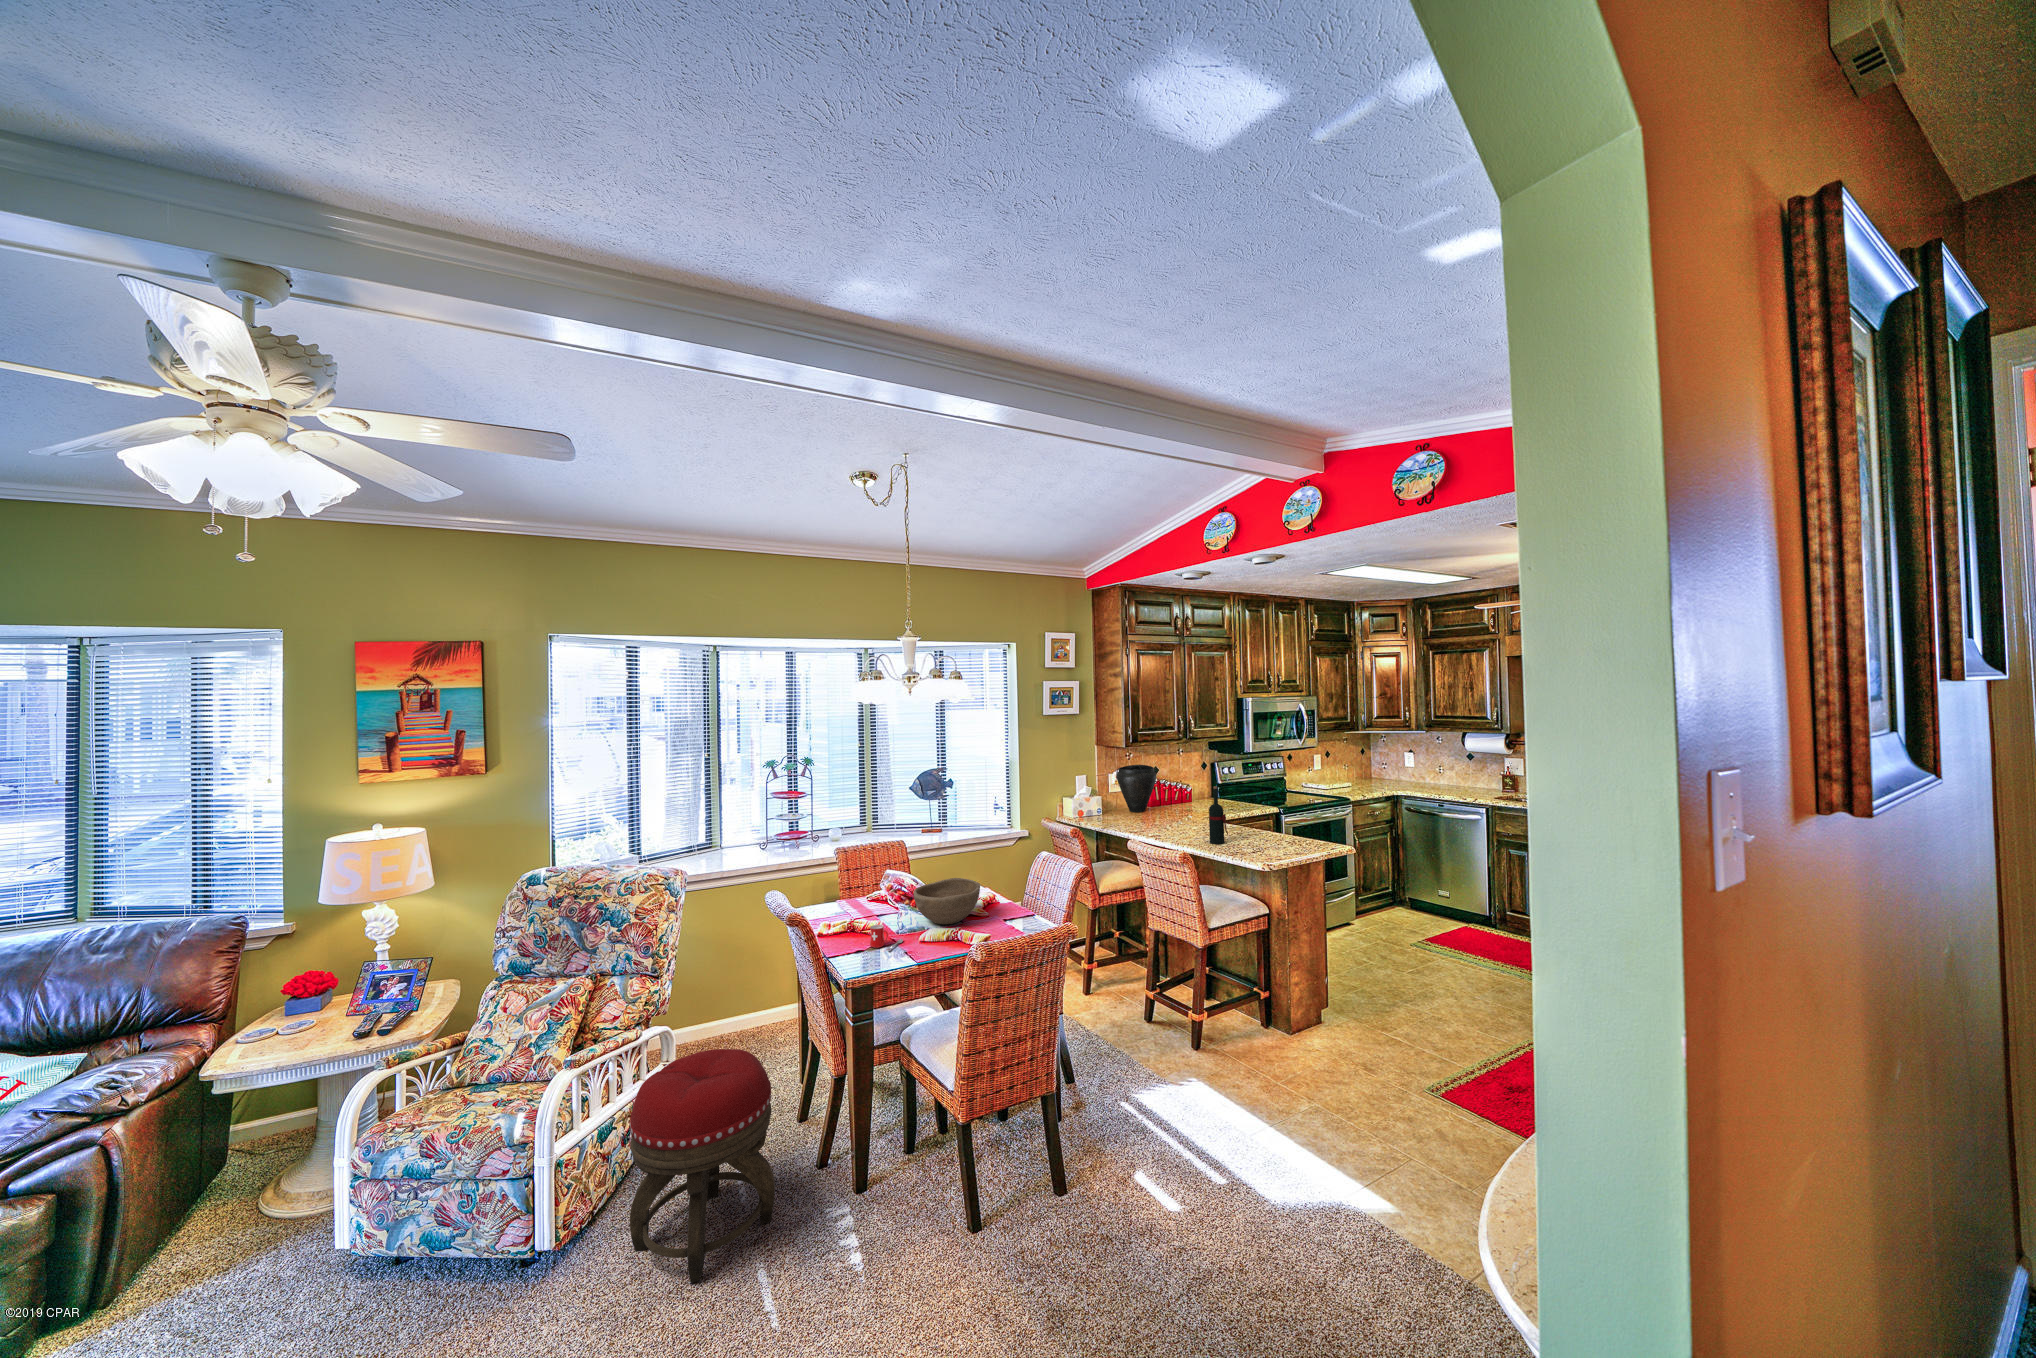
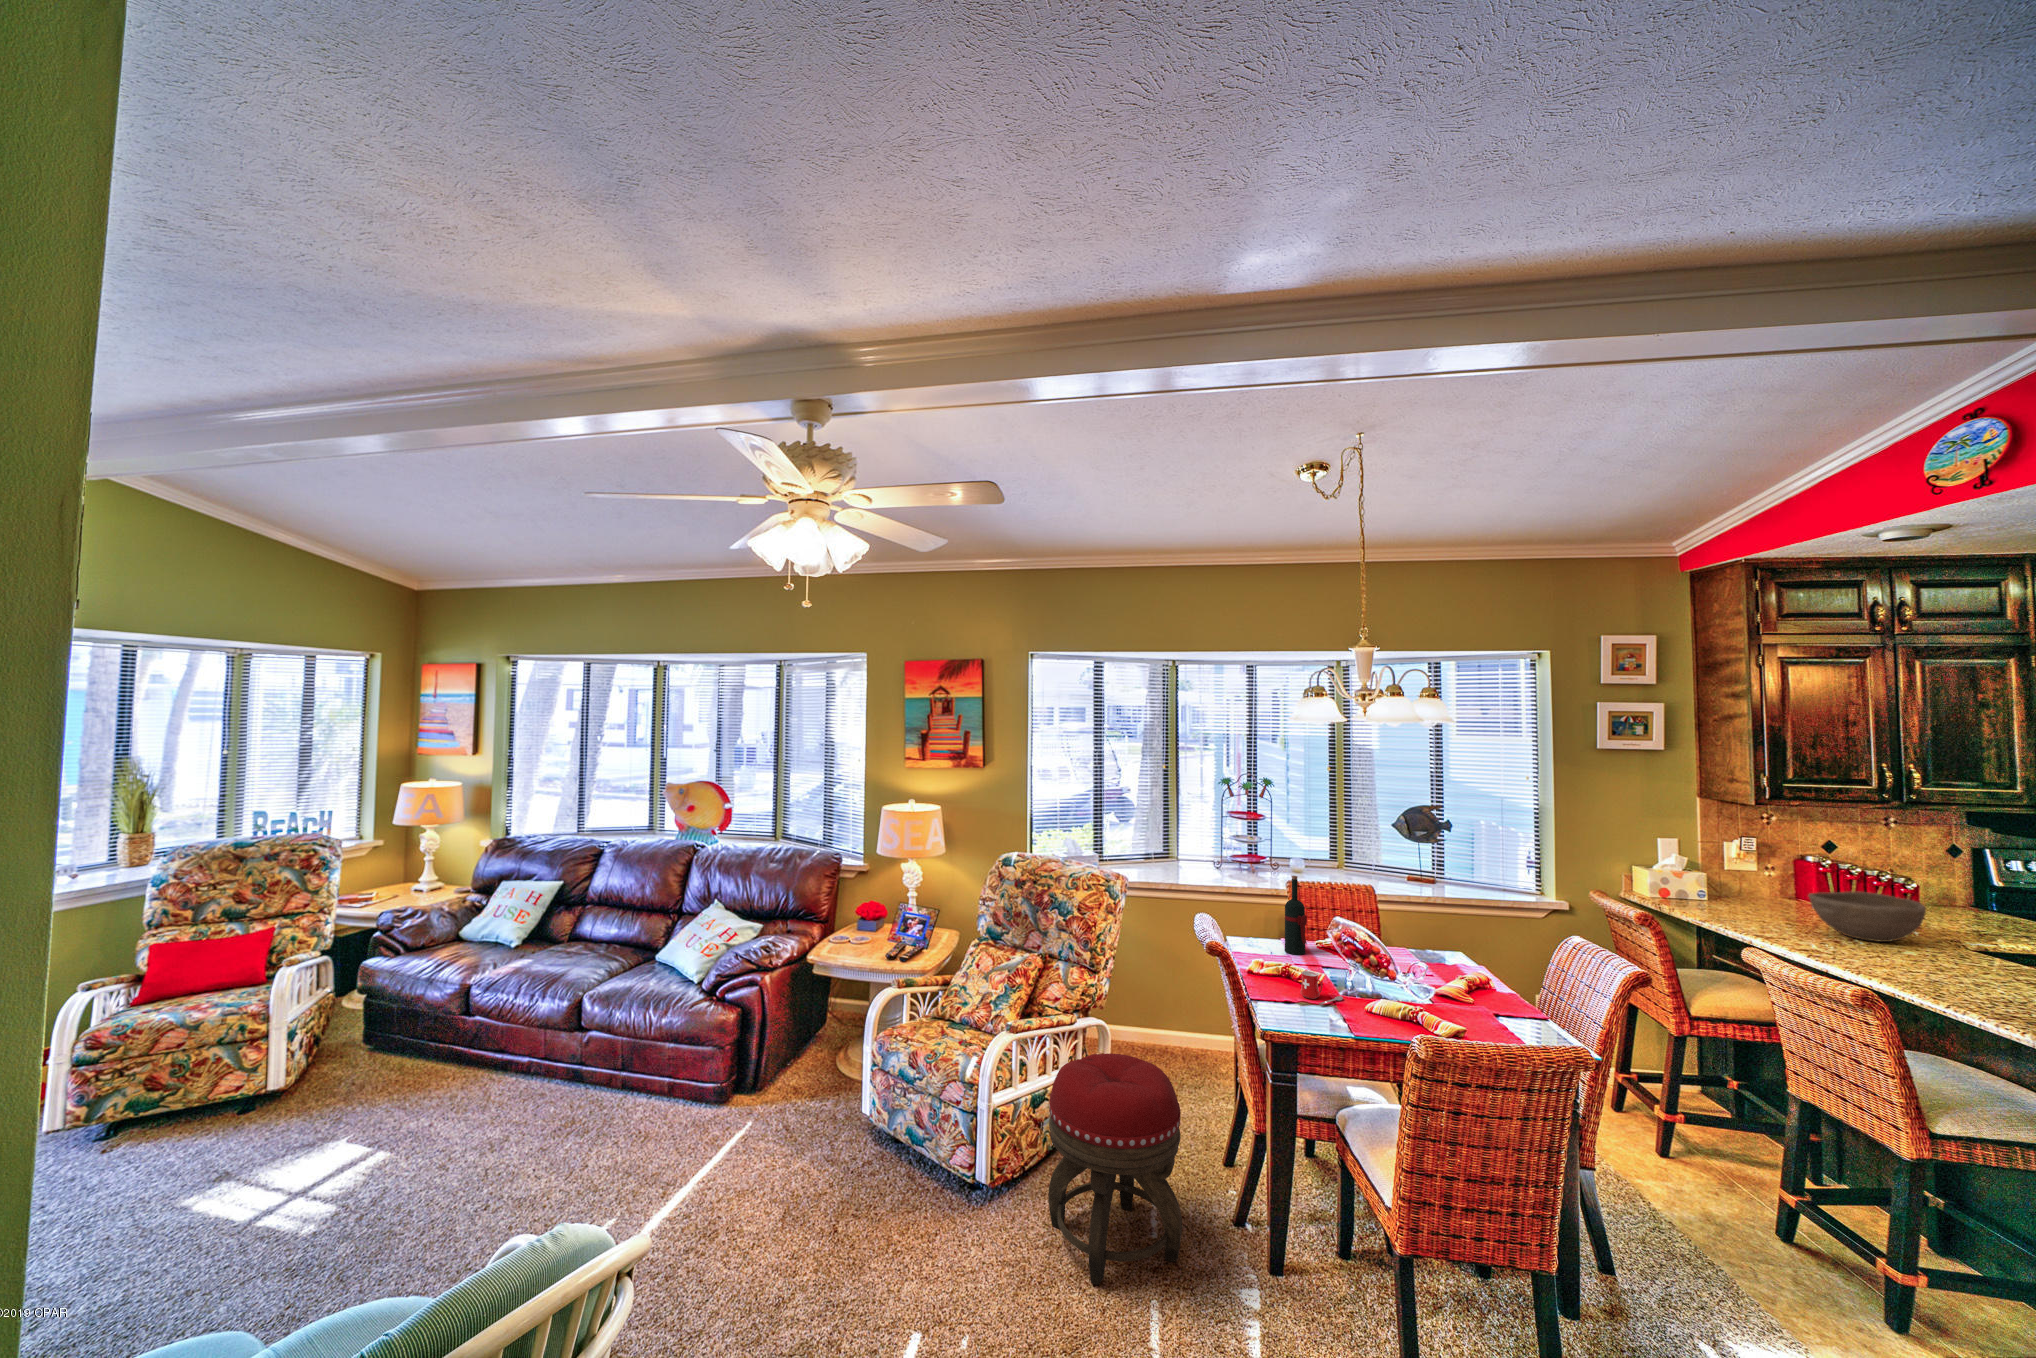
vase: present [1116,765,1156,812] -> none [1733,834,1821,909]
wine bottle: present [1209,786,1228,844] -> present [1285,876,1307,955]
bowl: present [914,878,980,924] -> present [1808,892,1926,942]

